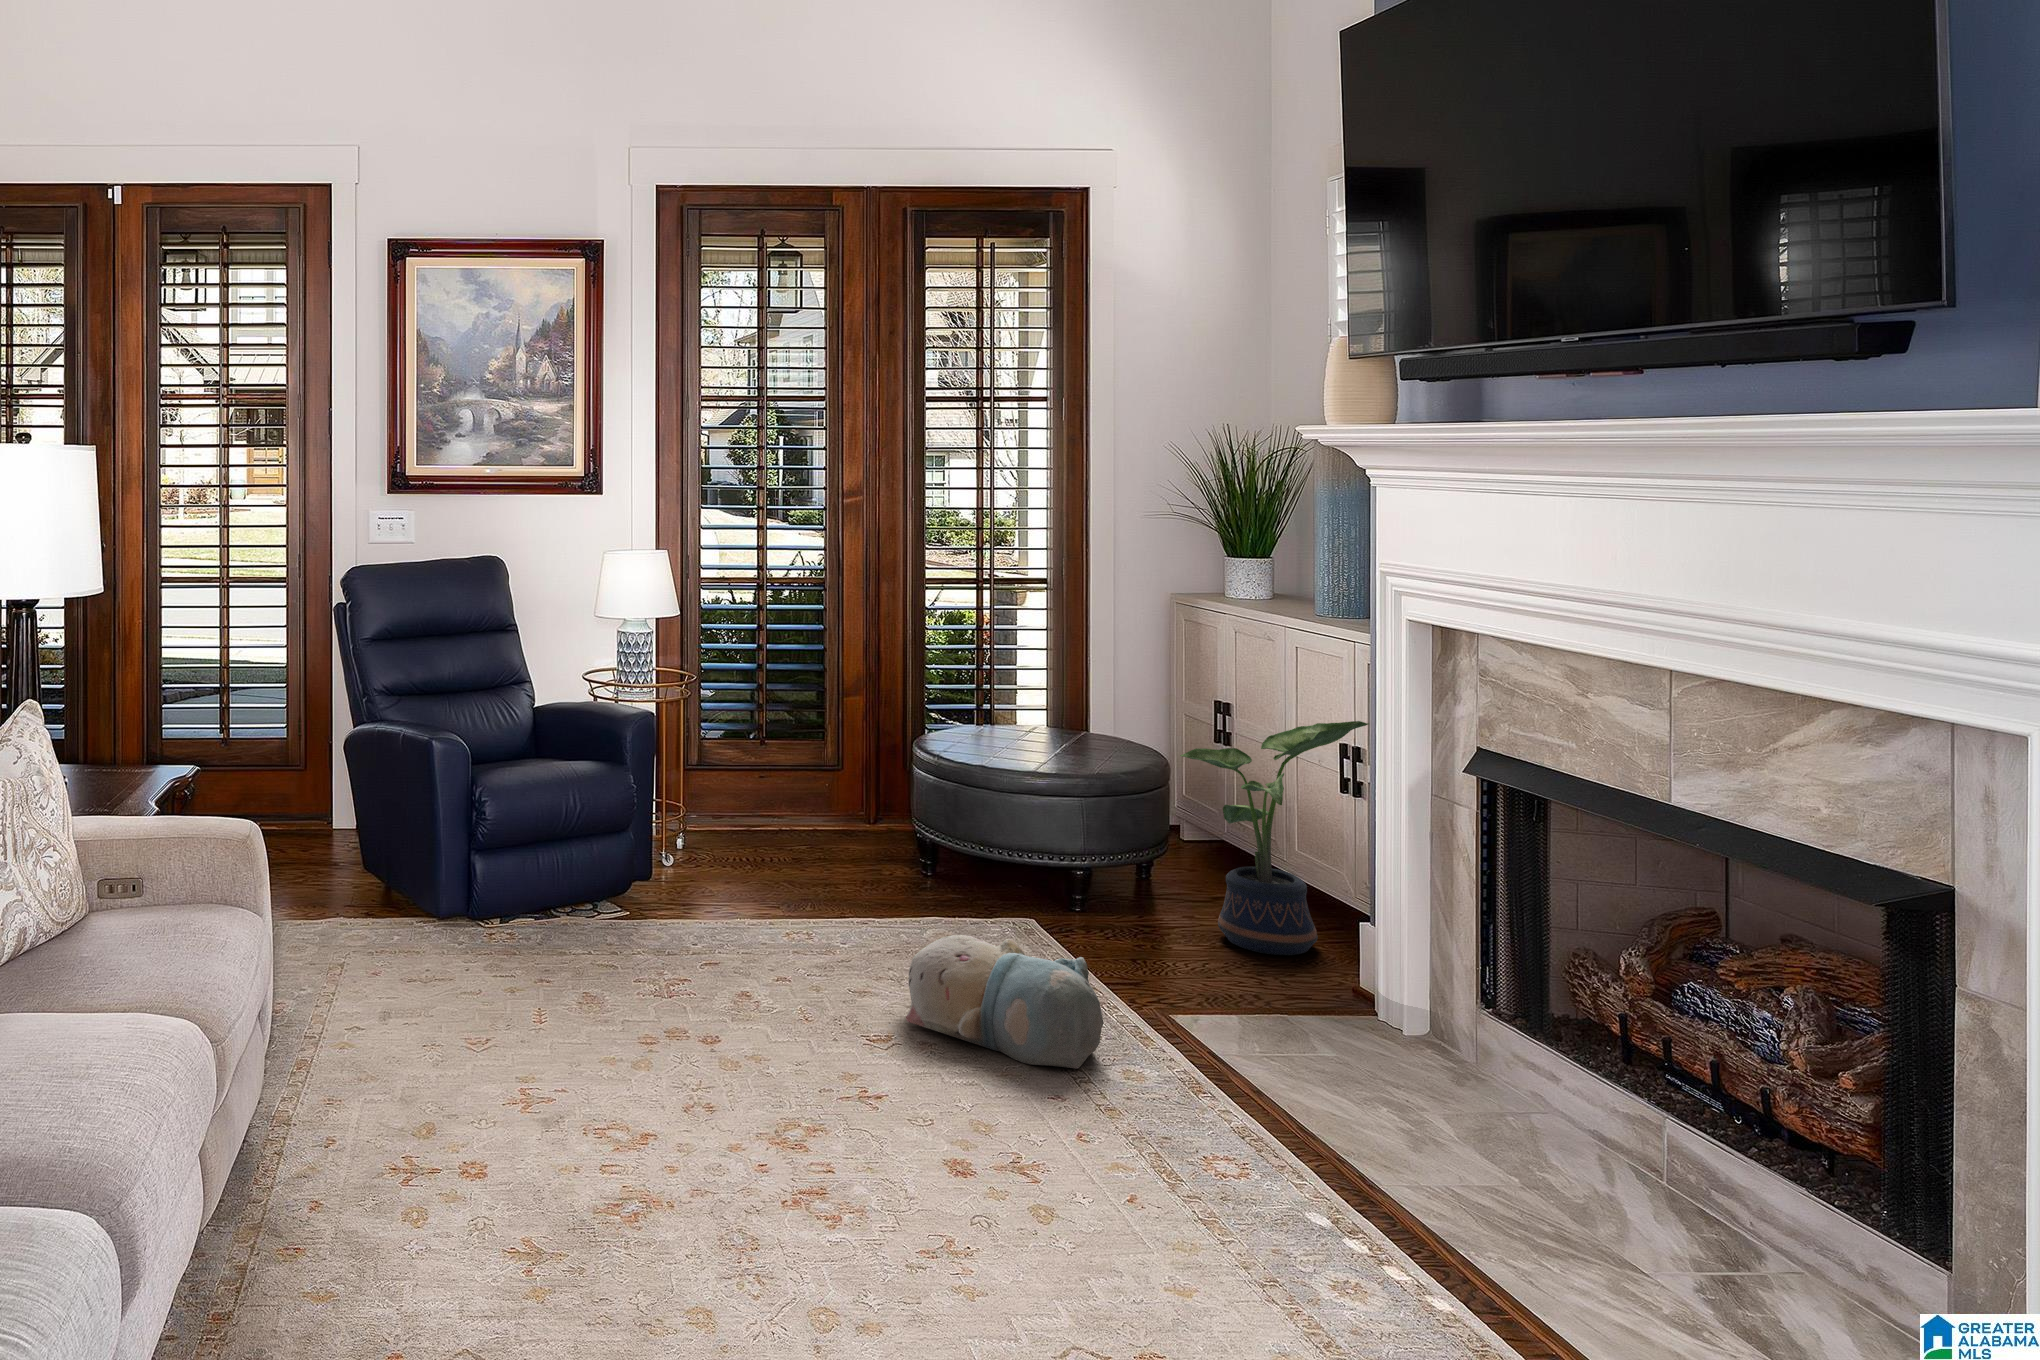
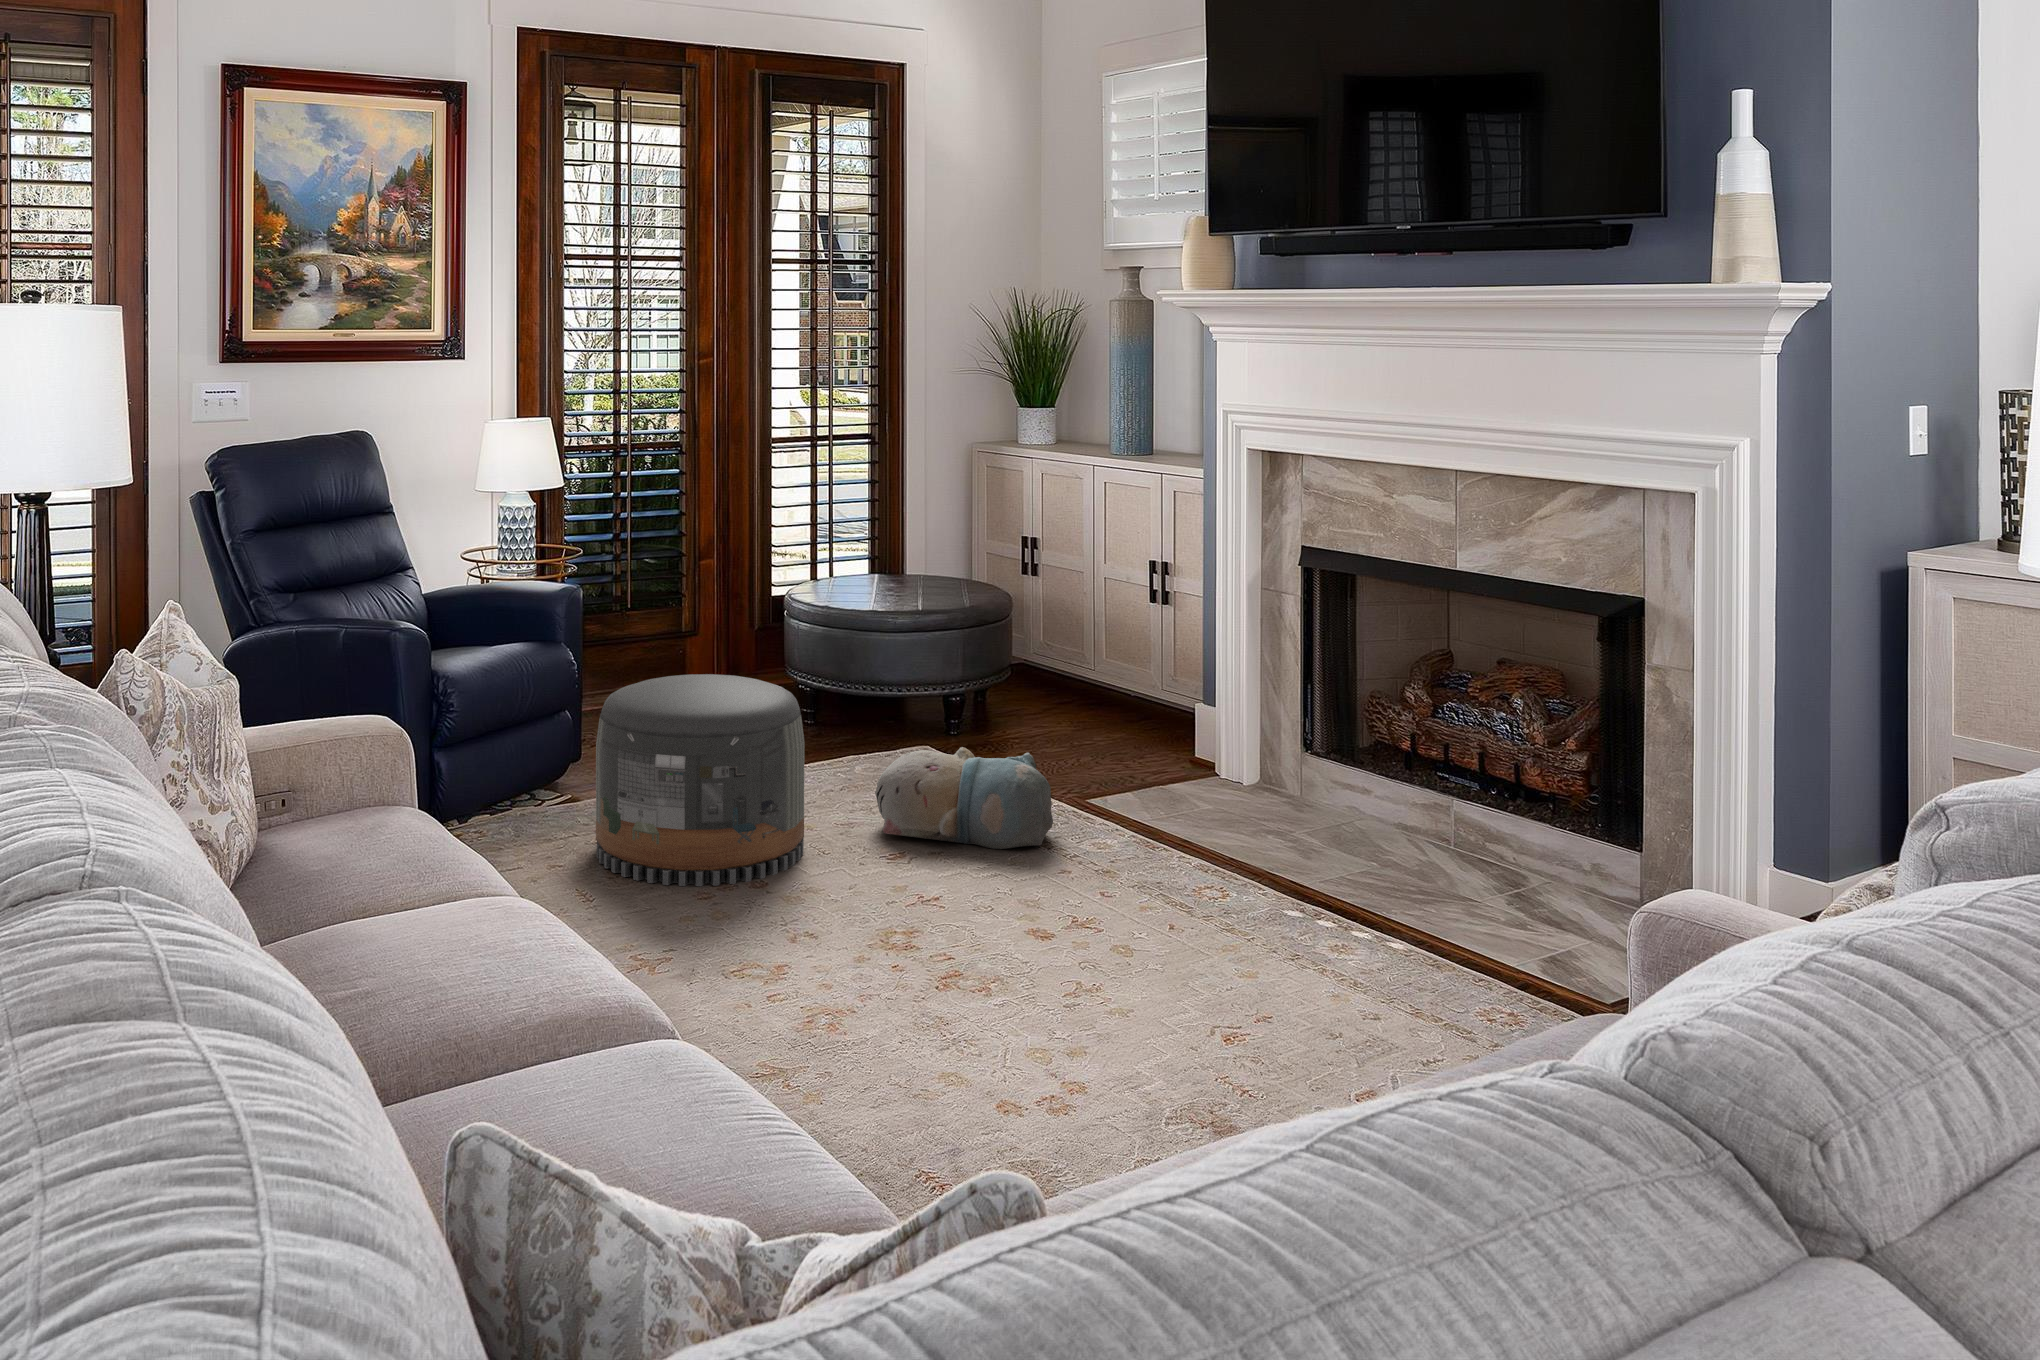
potted plant: present [1180,721,1369,955] -> none [1035,537,1182,741]
pouf: none [605,821,817,1049] -> present [596,674,804,886]

